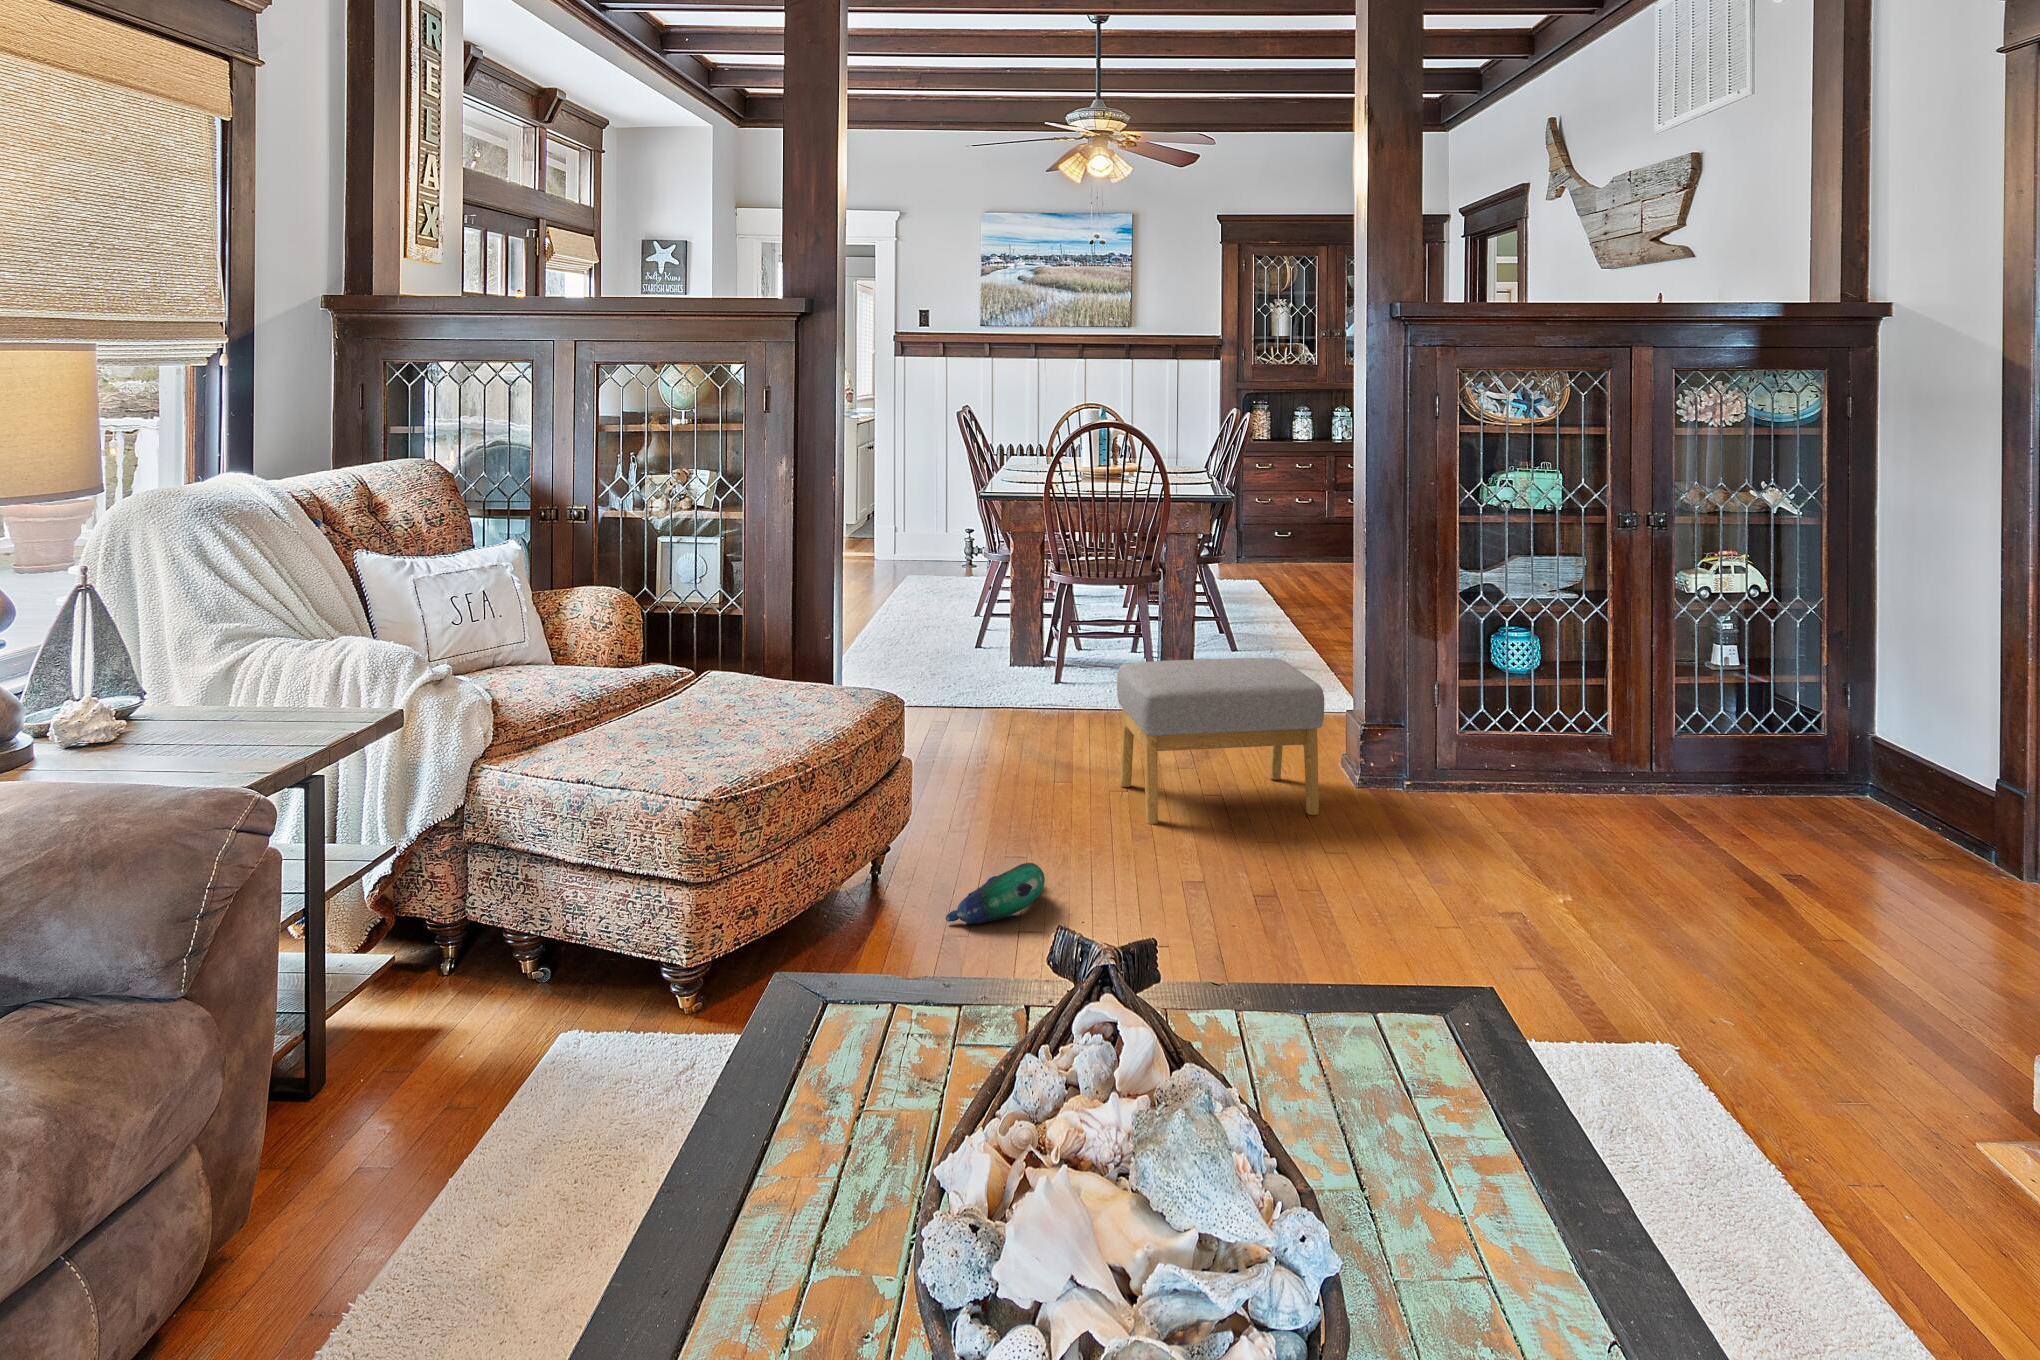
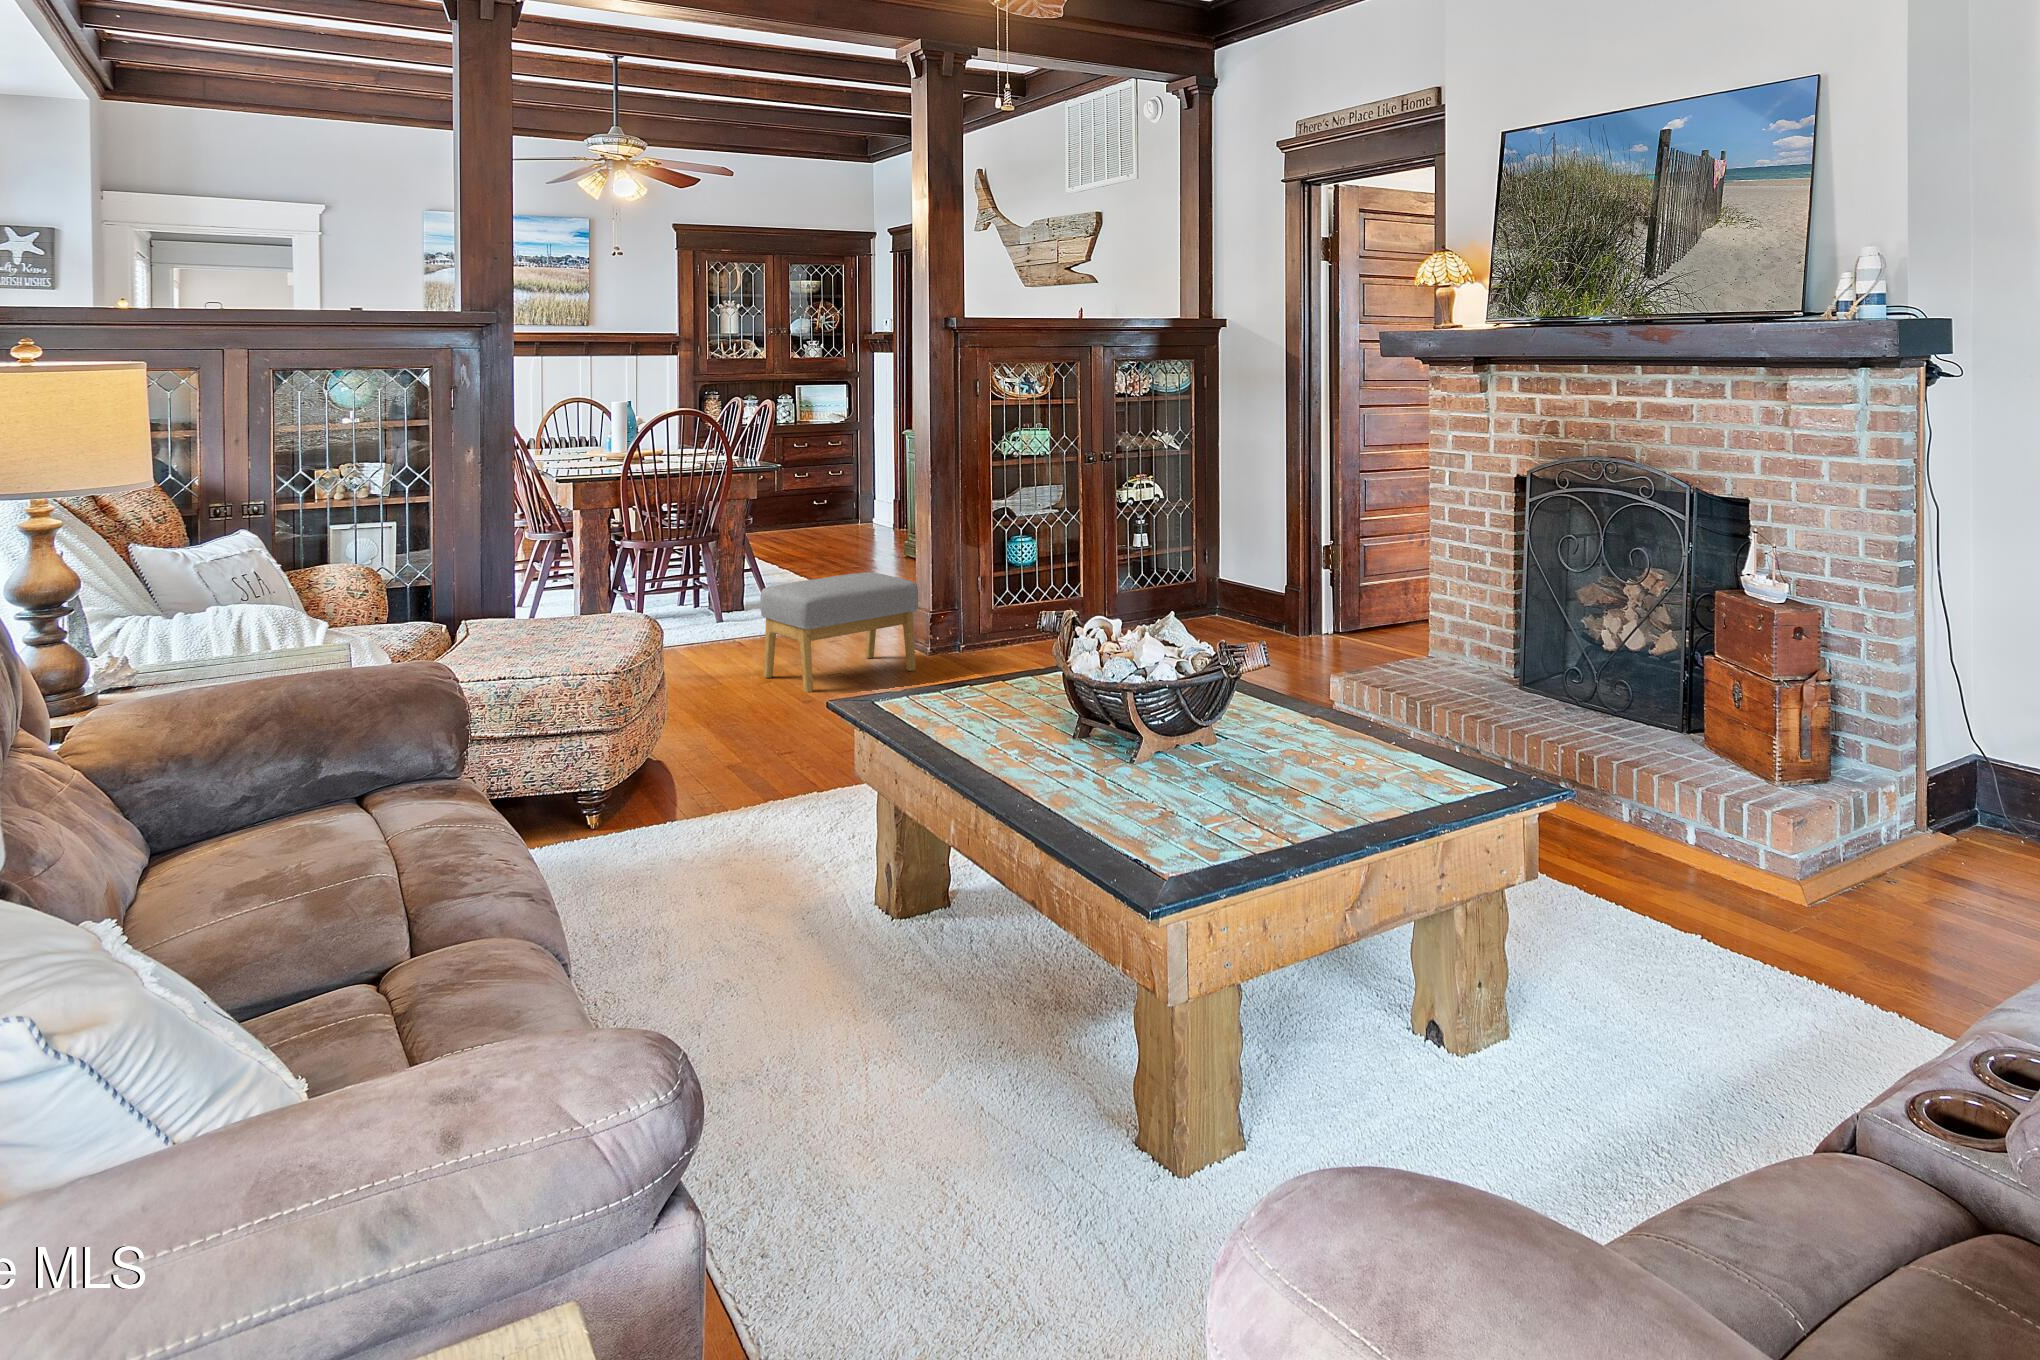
plush toy: present [946,863,1045,925] -> none [726,713,784,757]

